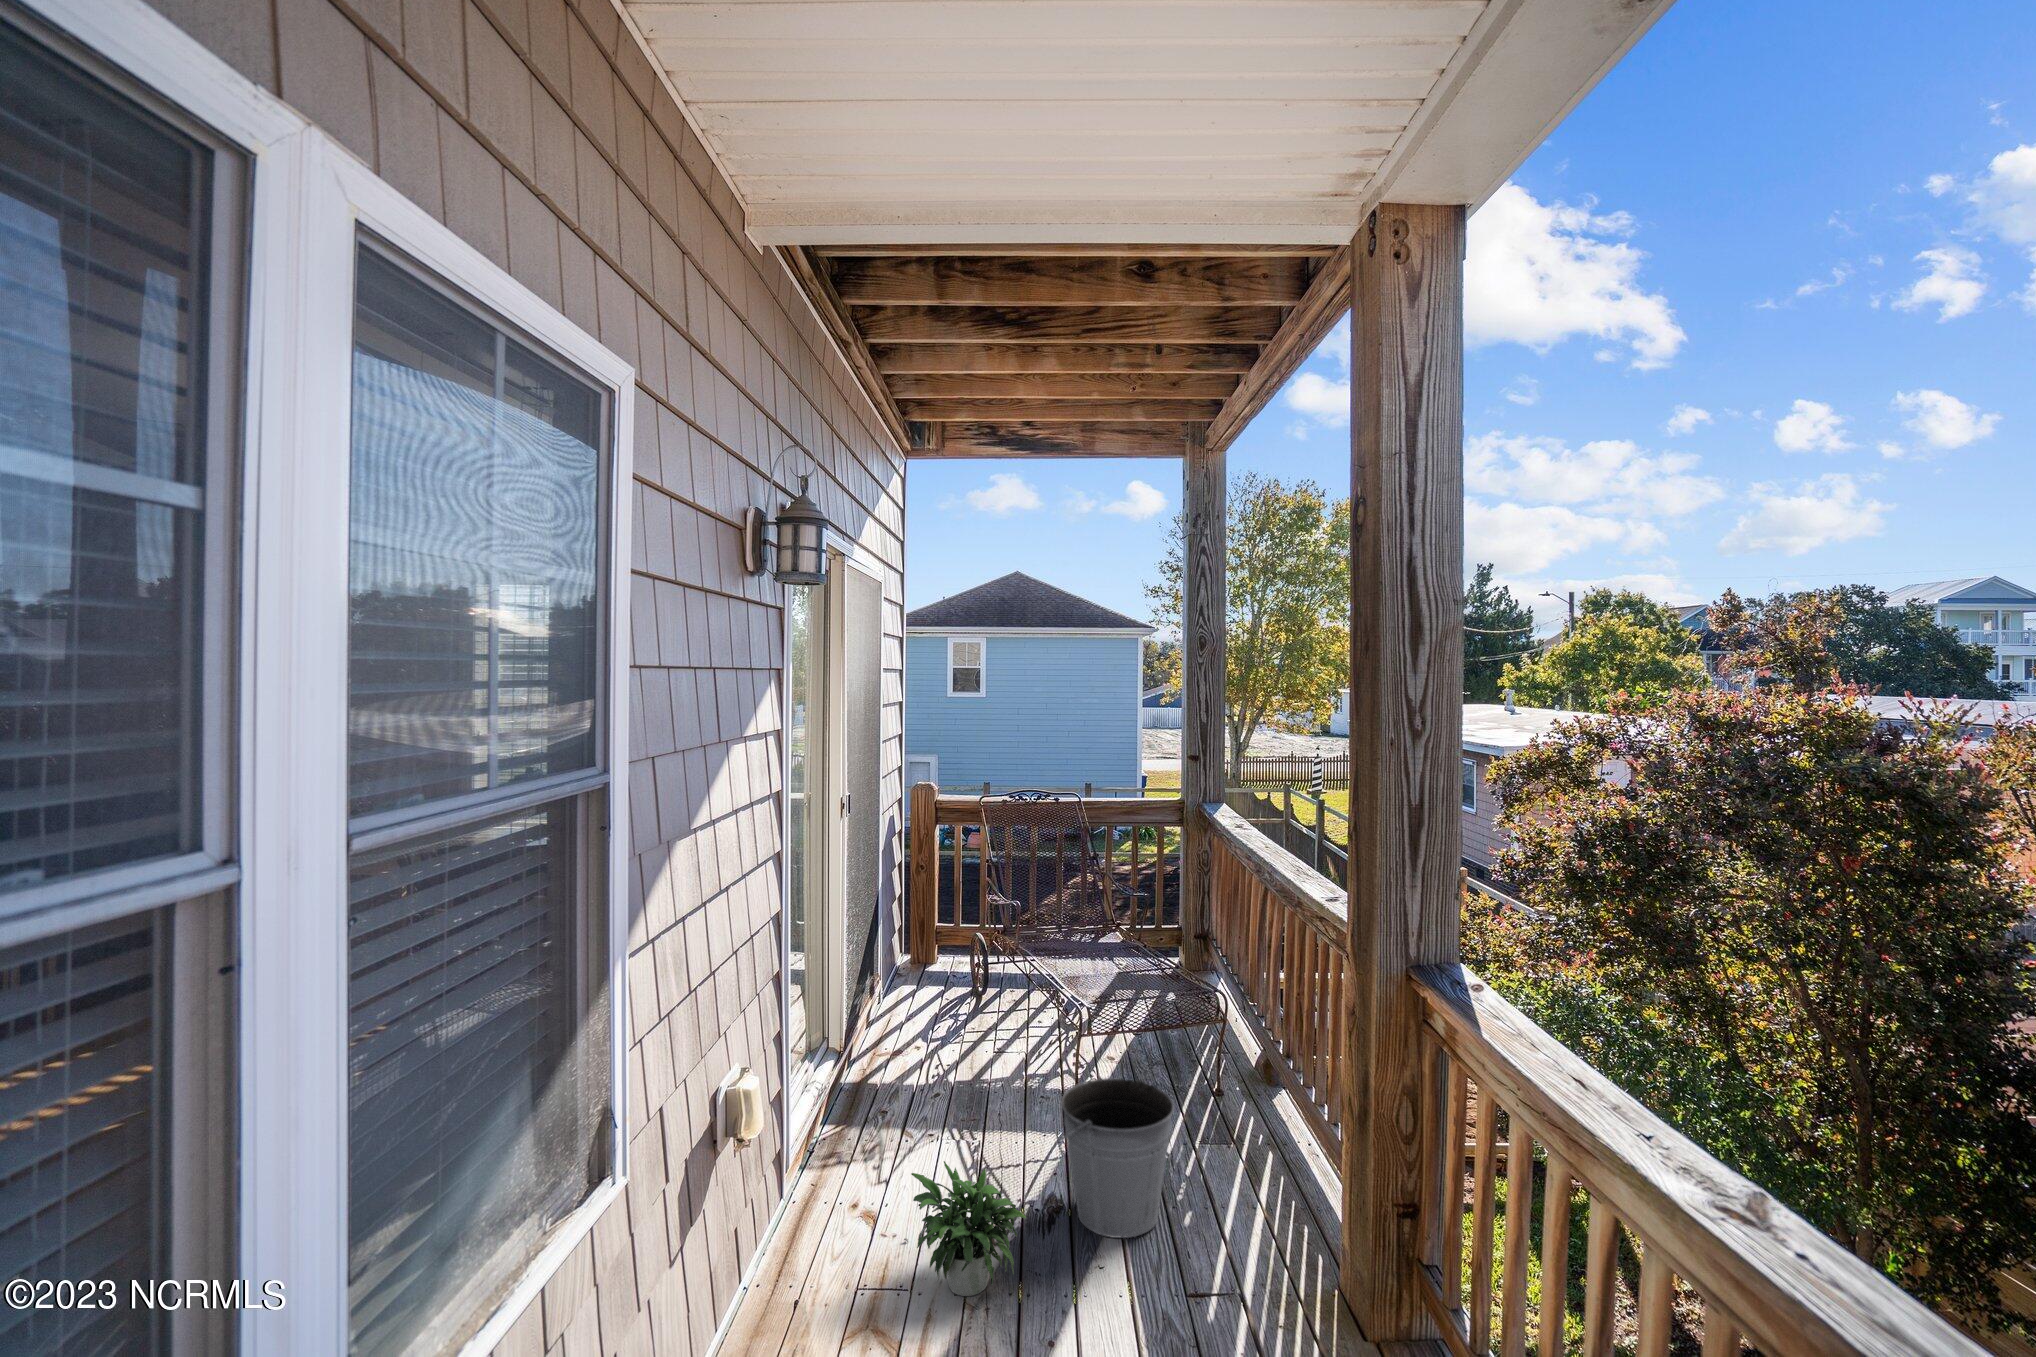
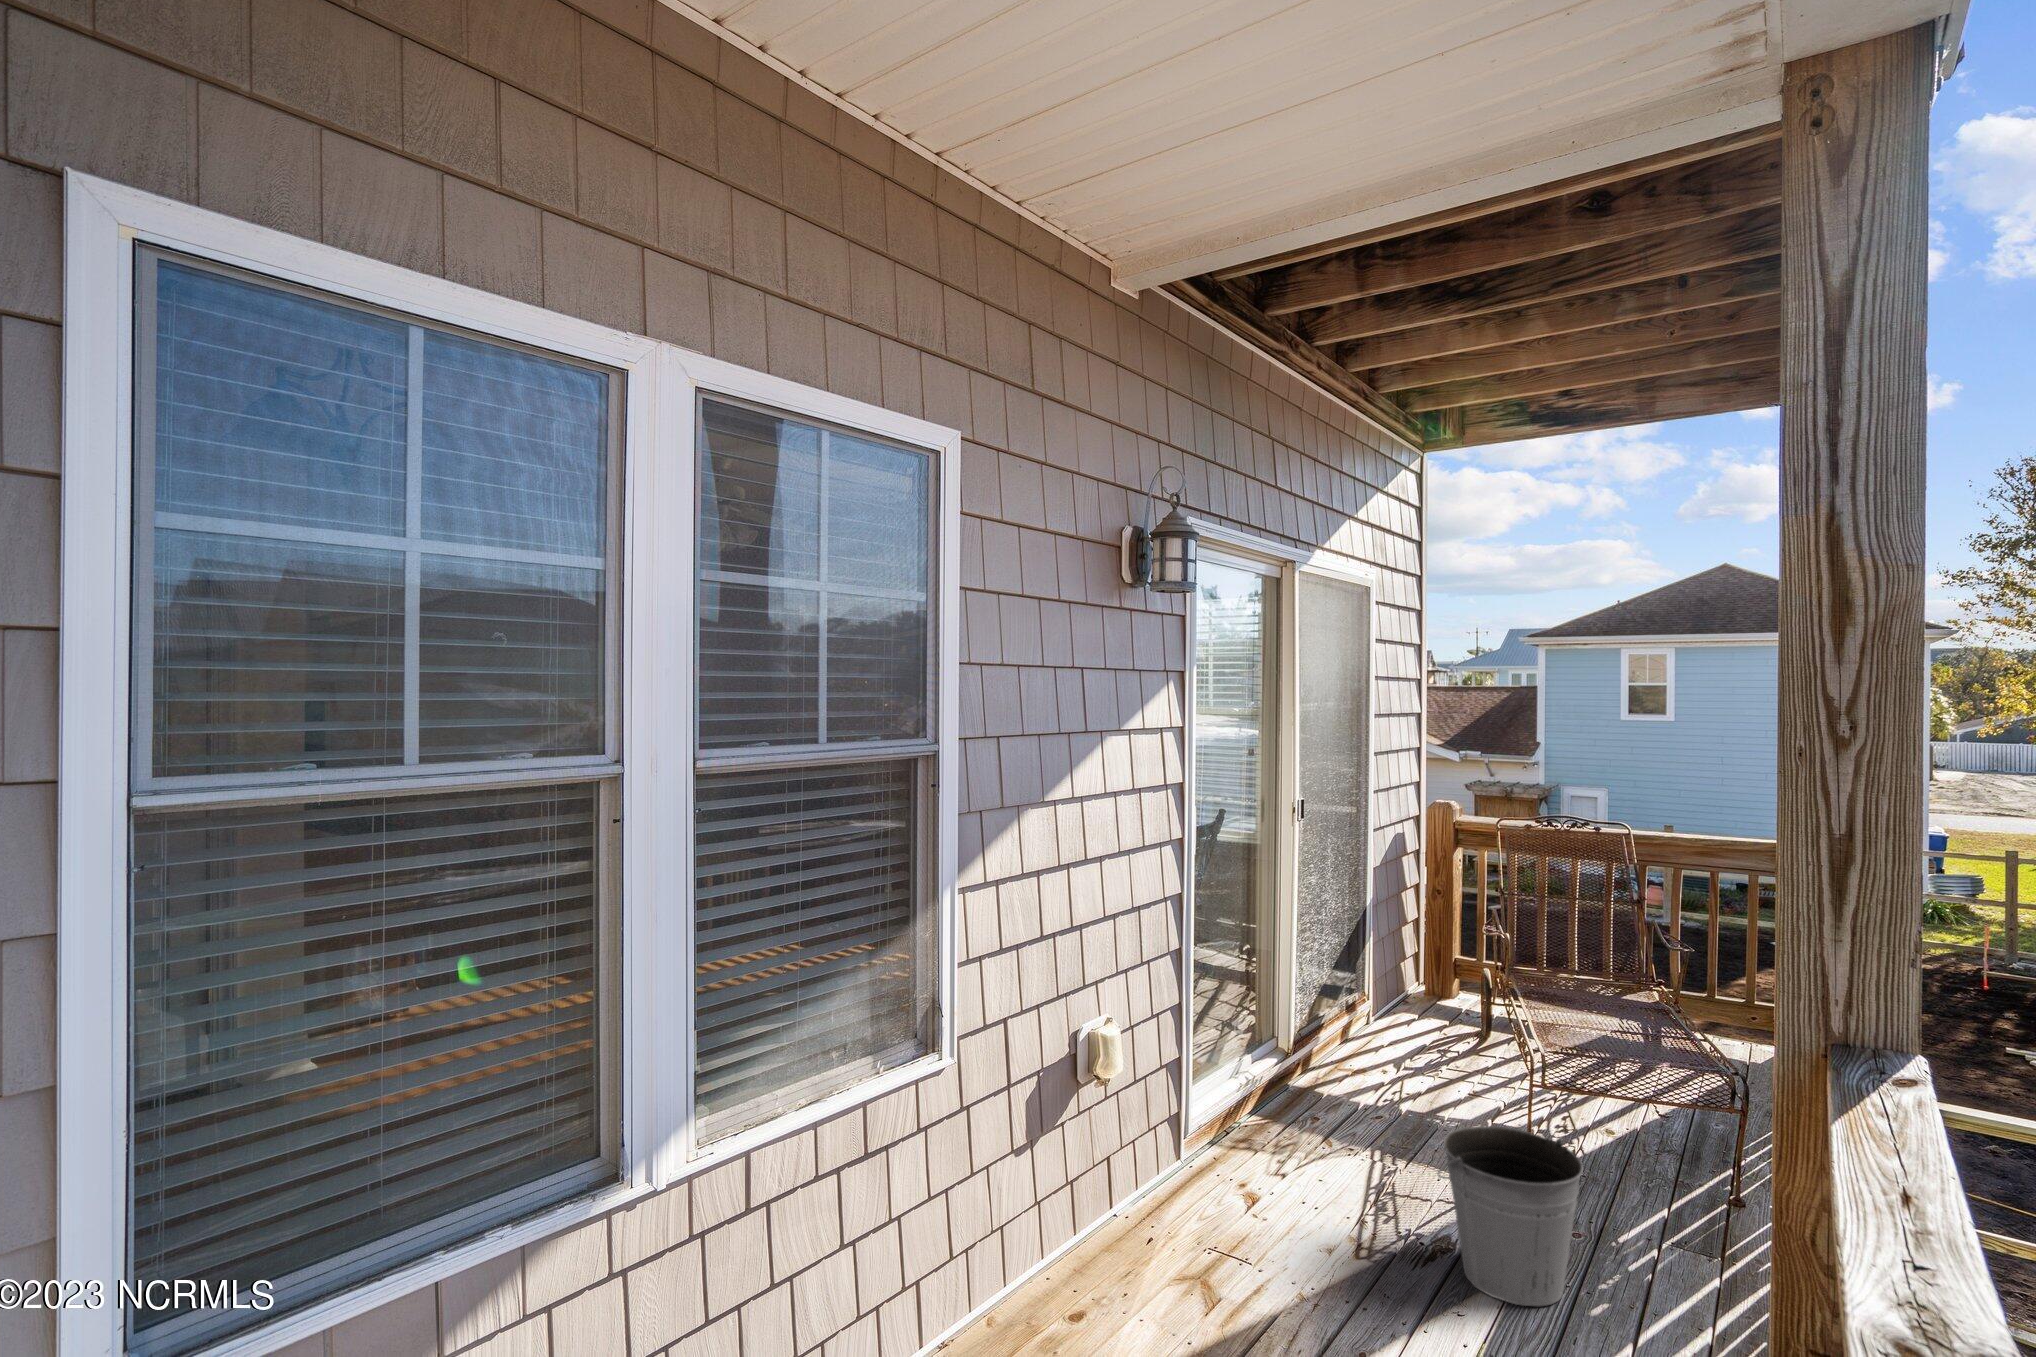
potted plant: present [904,1161,1026,1296] -> none [1256,1152,1366,1287]

